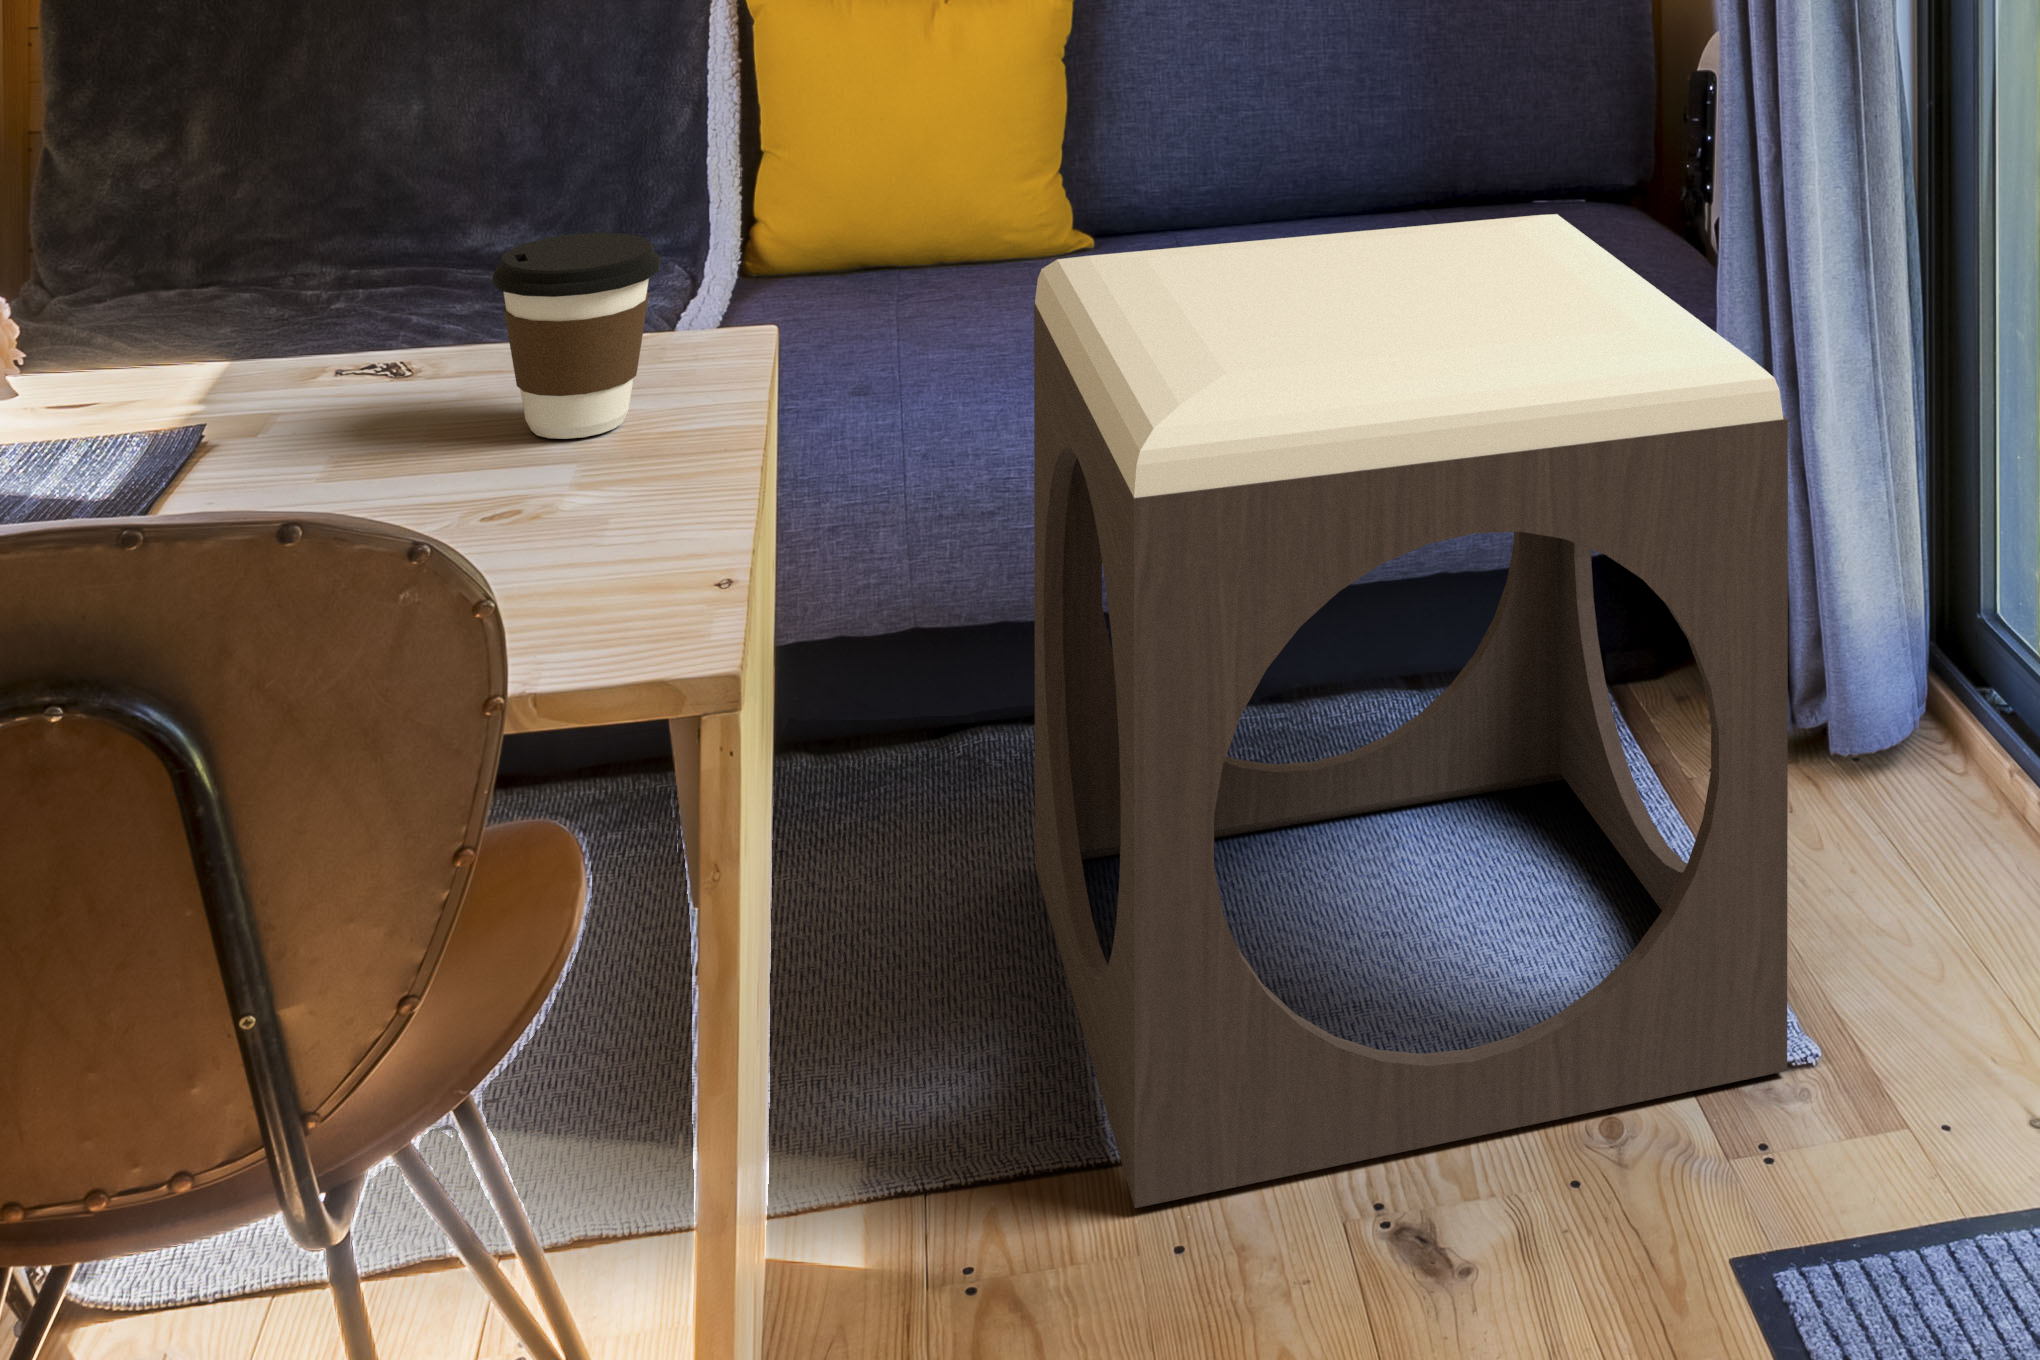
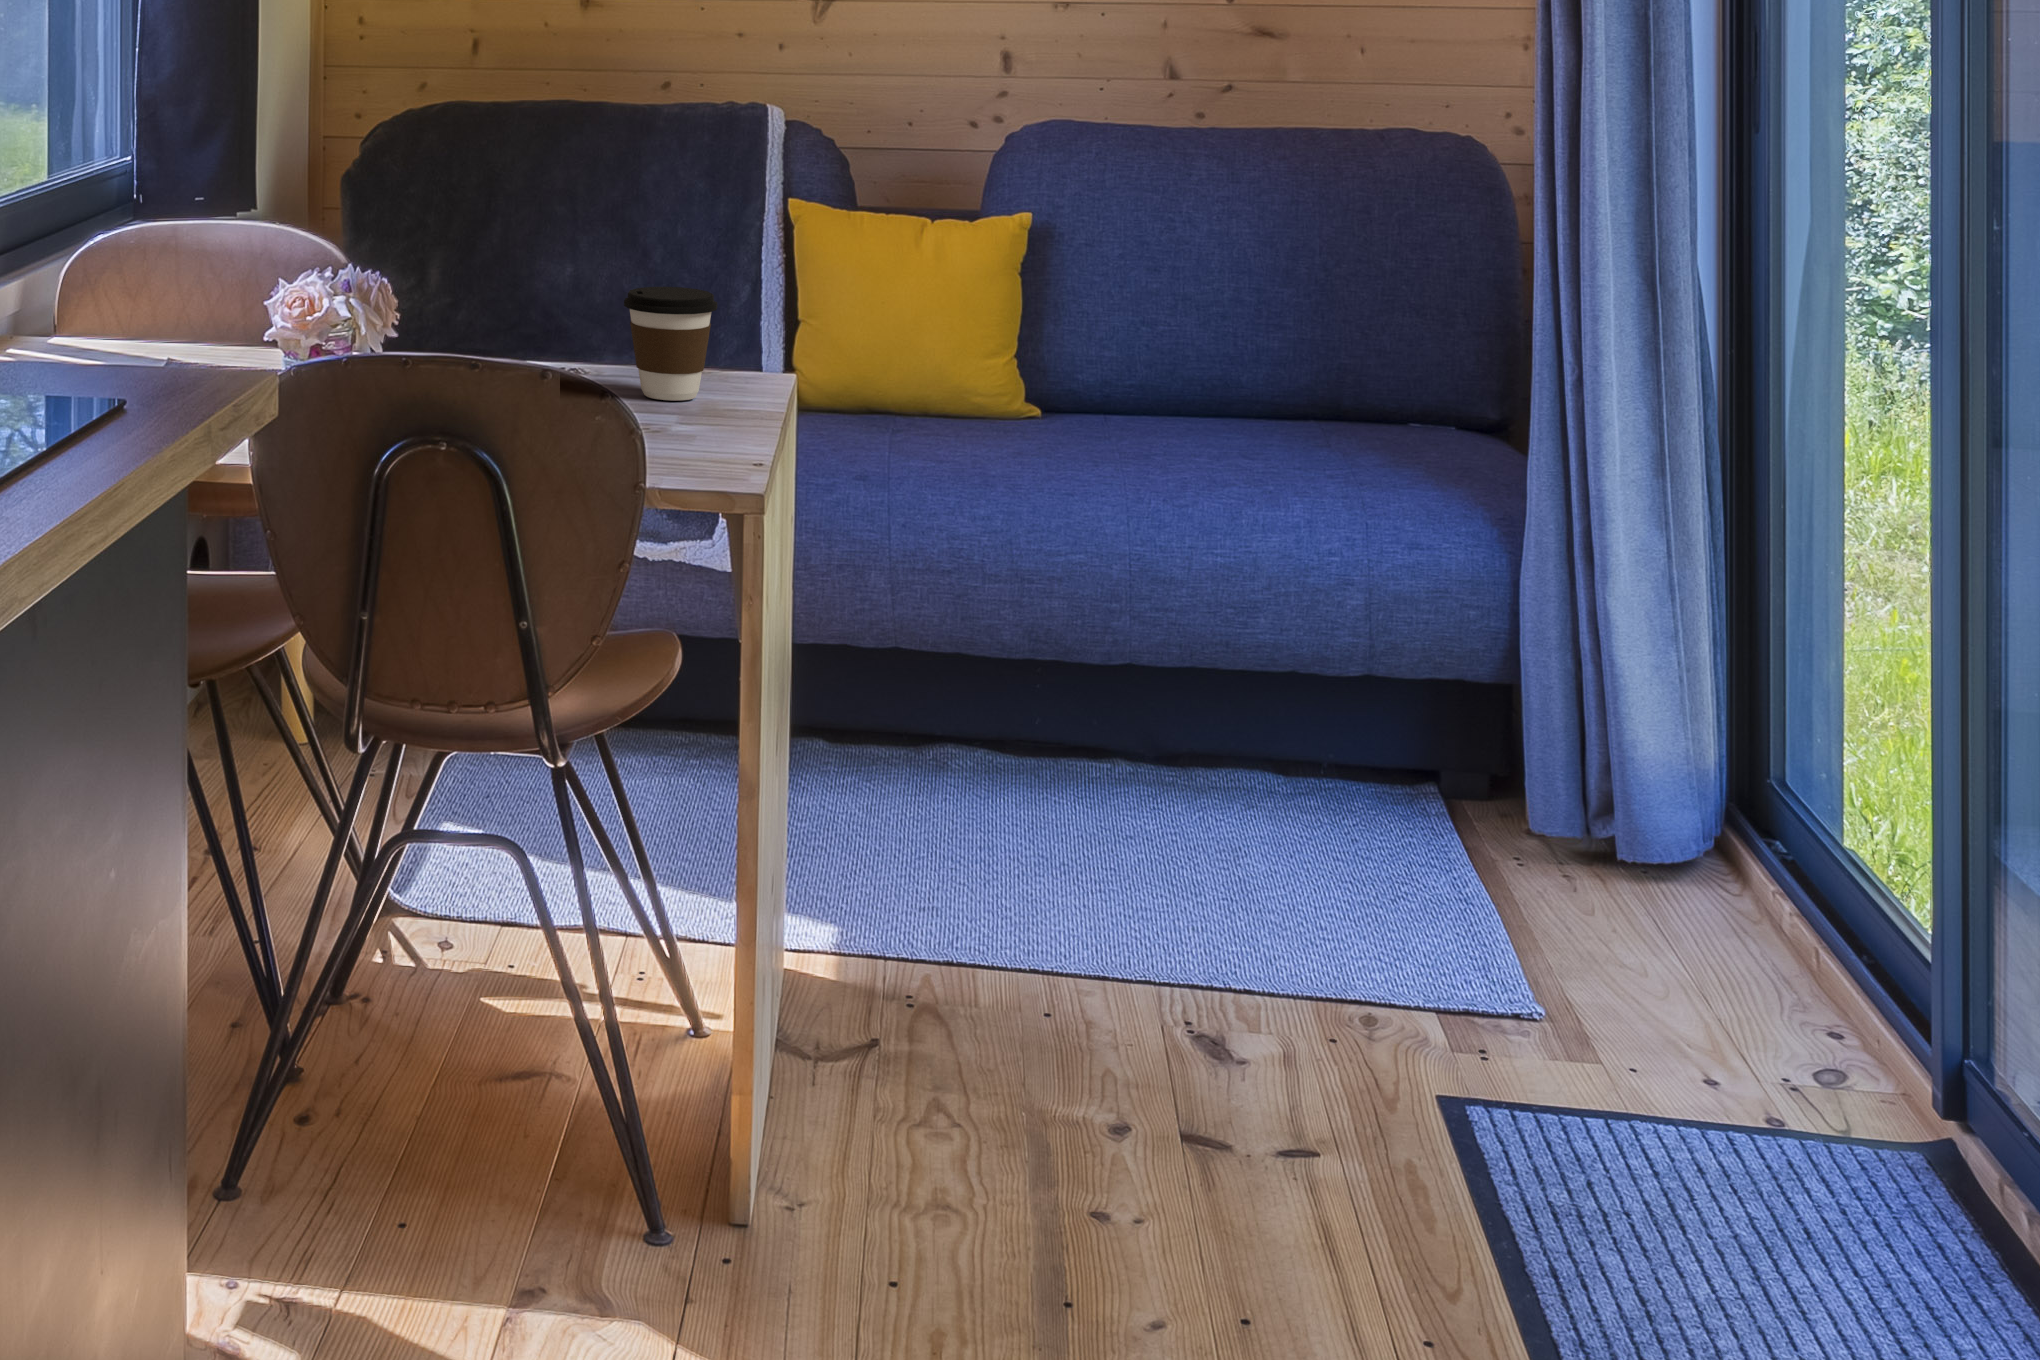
footstool: present [1034,214,1788,1208] -> none [971,381,1511,1014]

